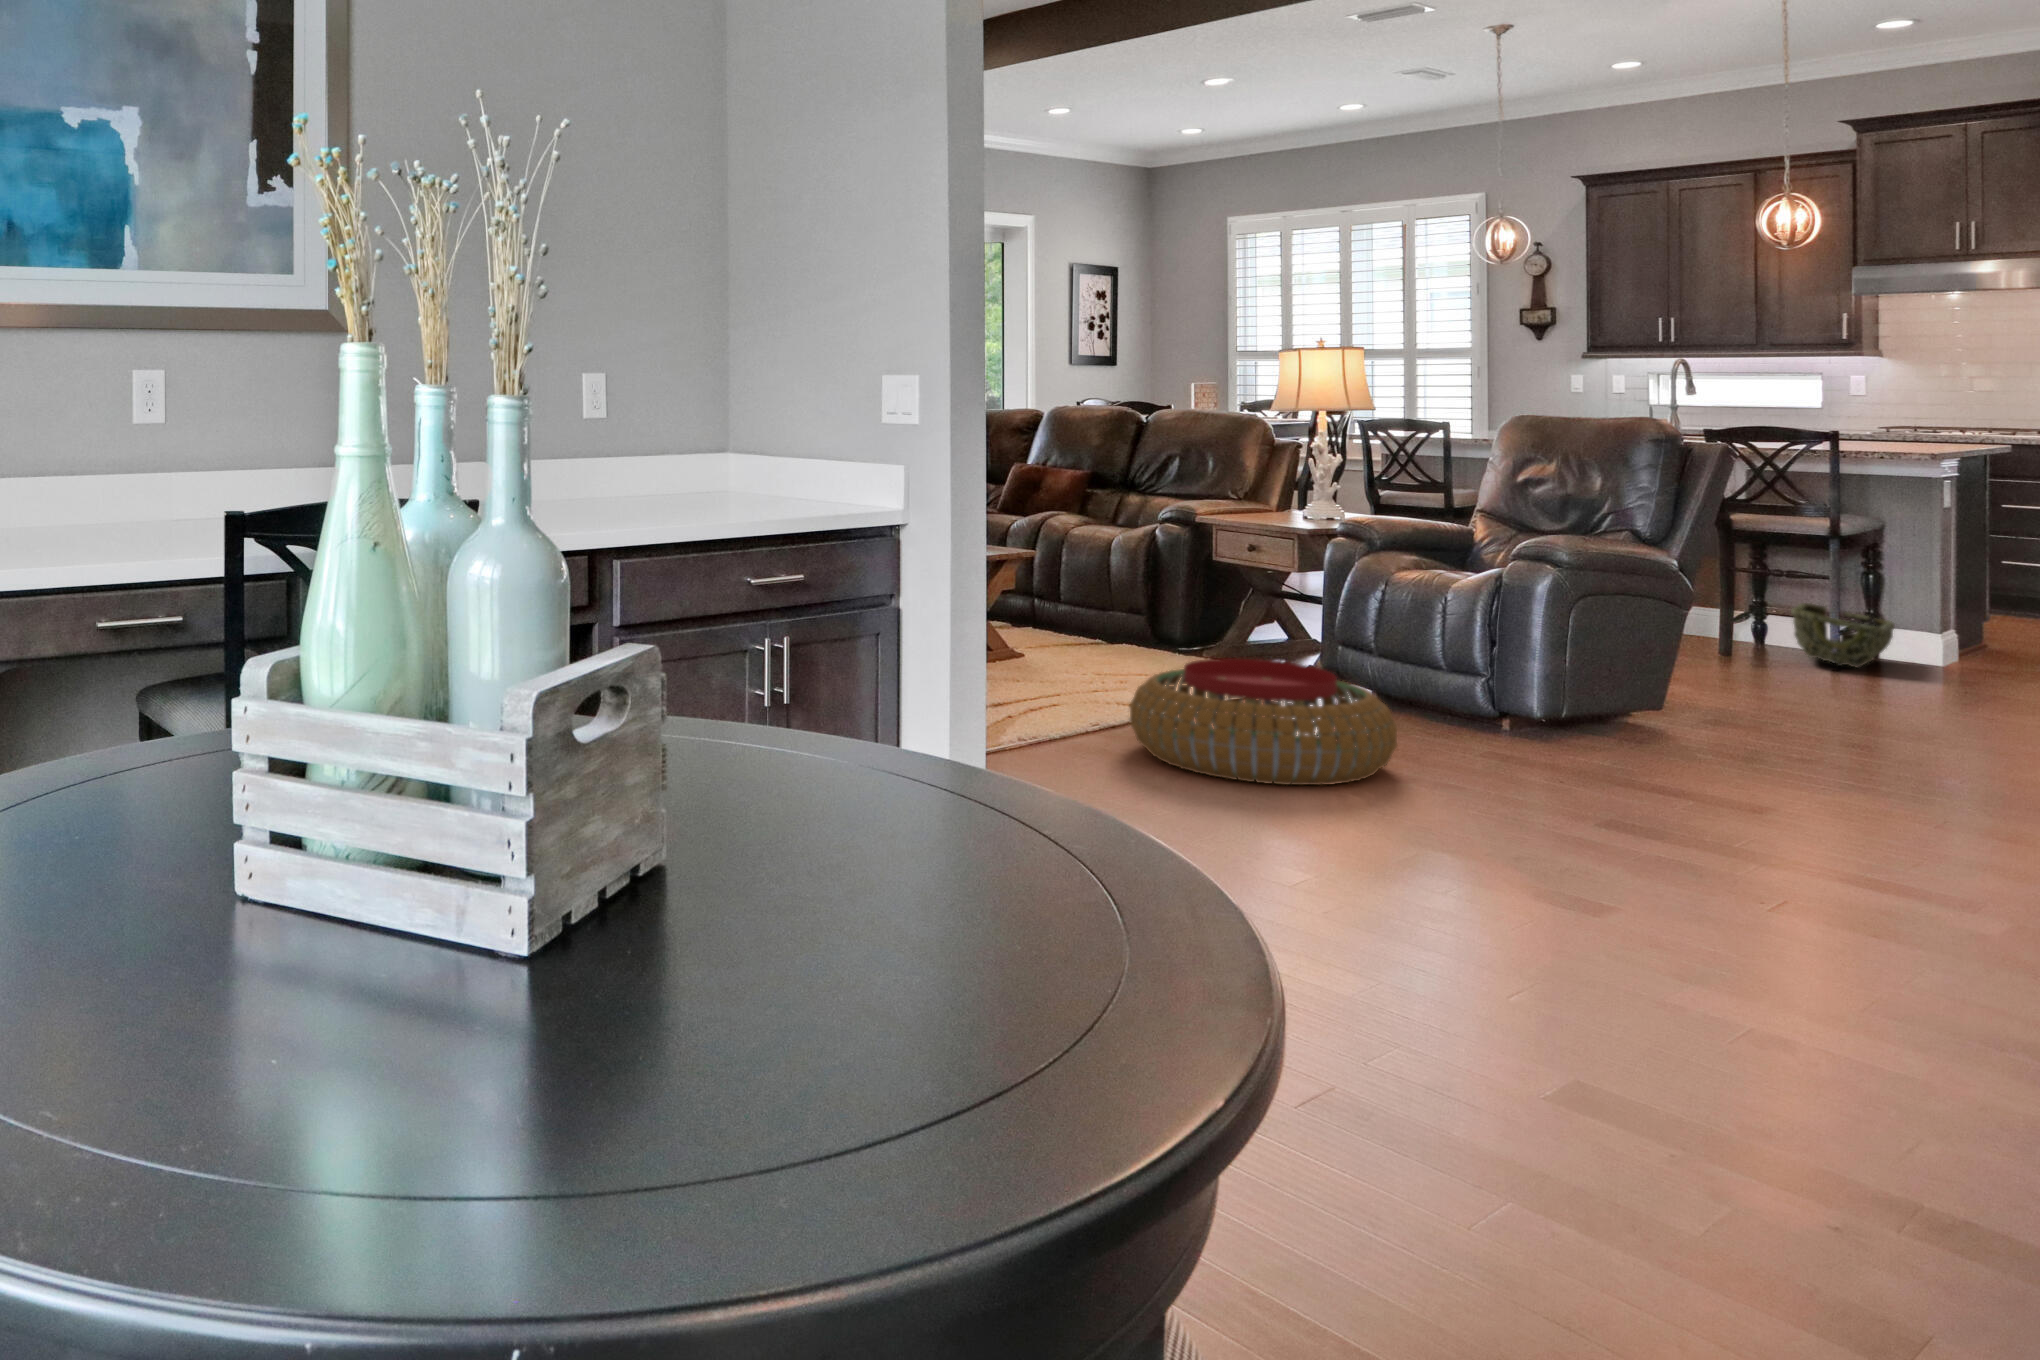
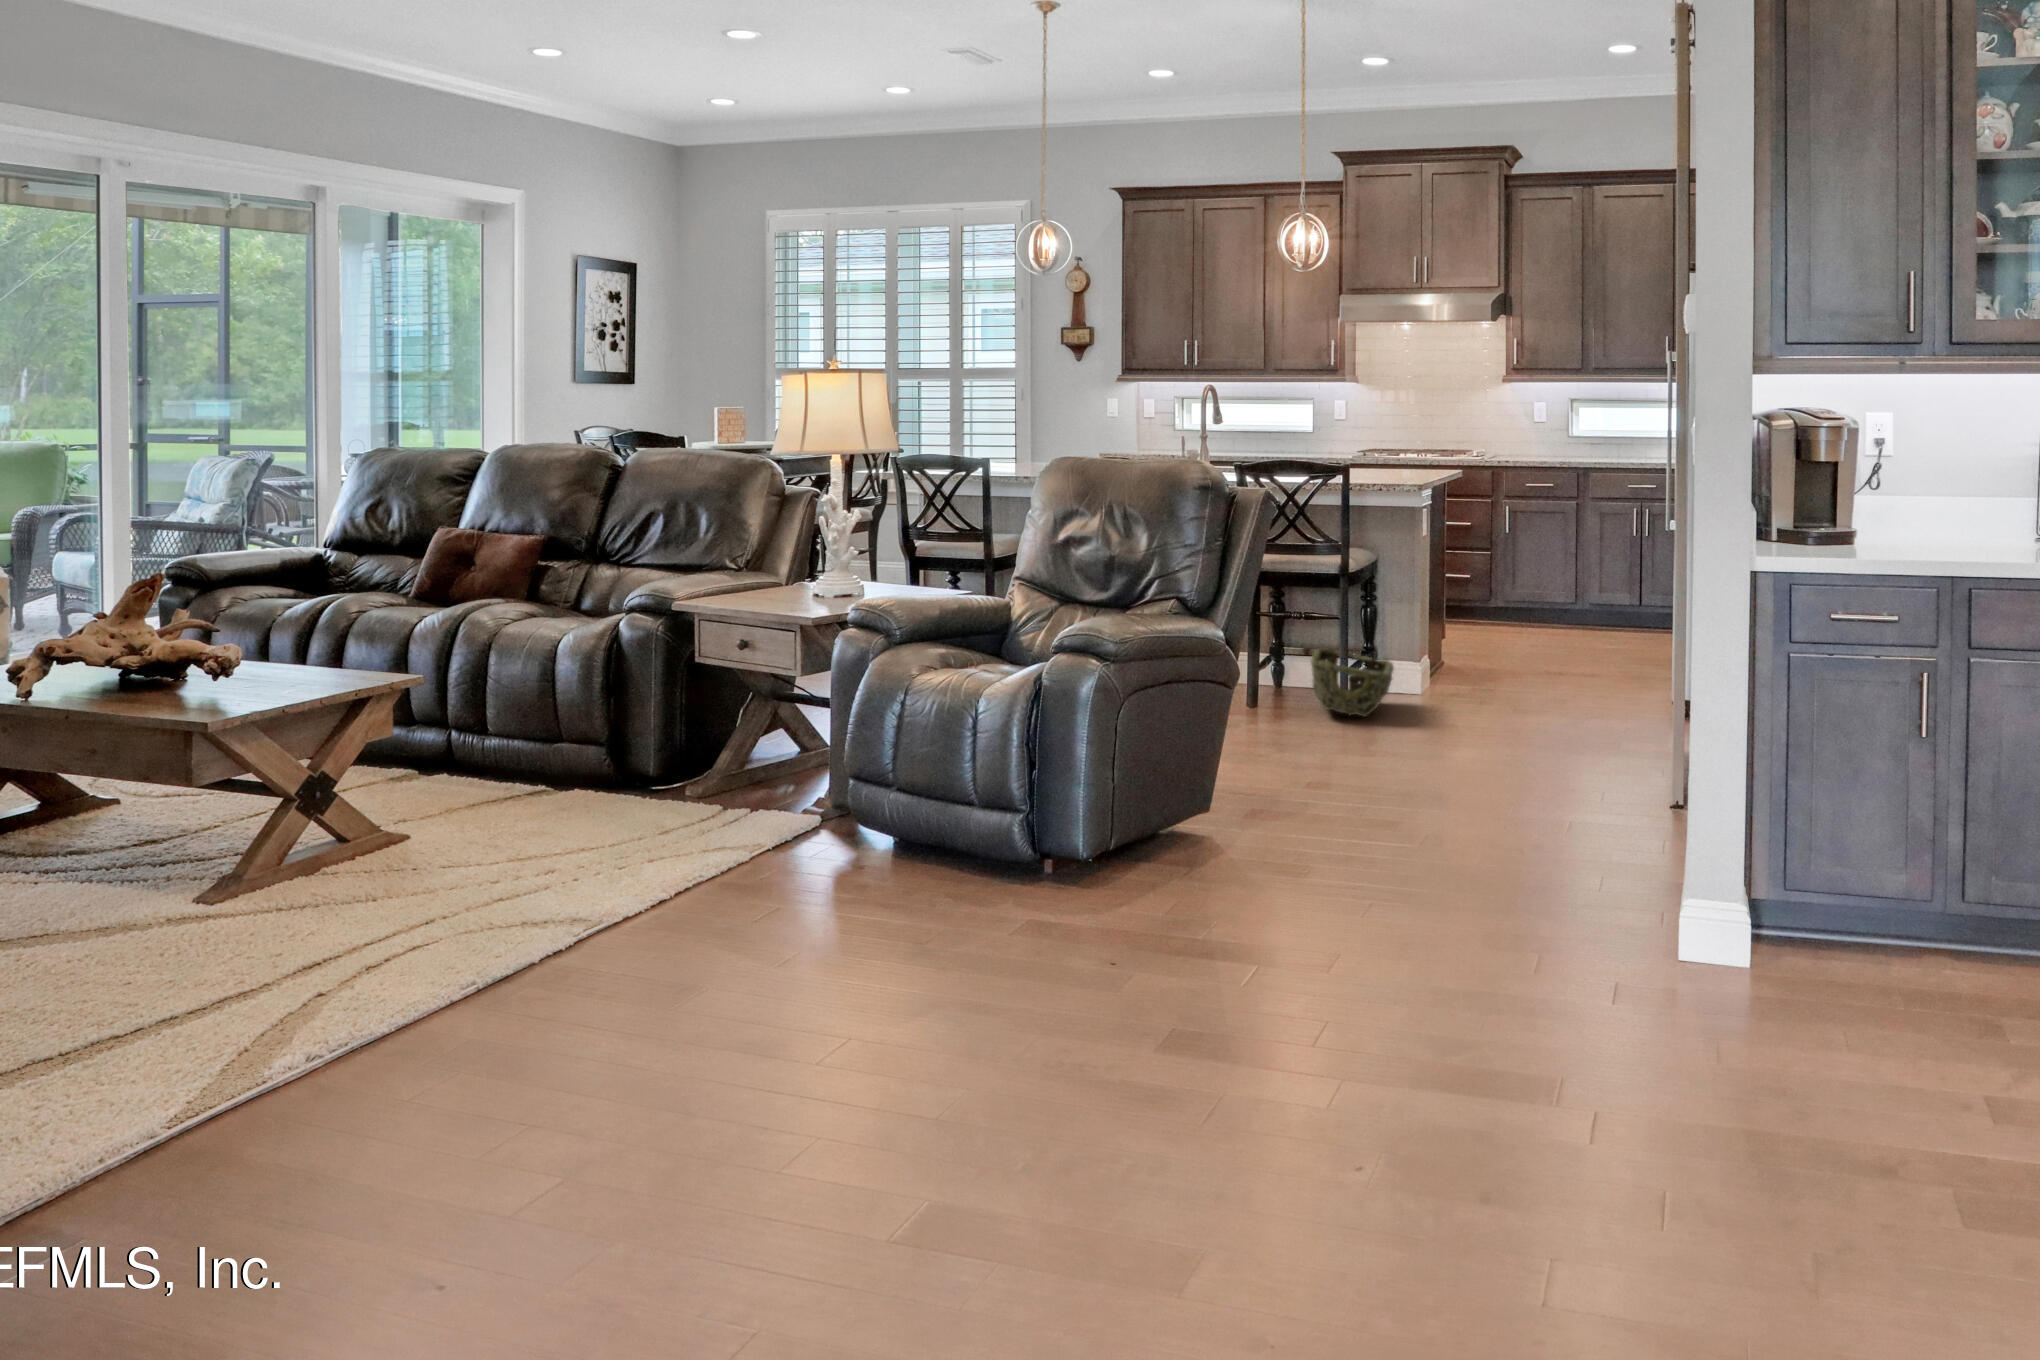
pouf: present [1130,658,1397,785] -> none [516,843,909,1067]

